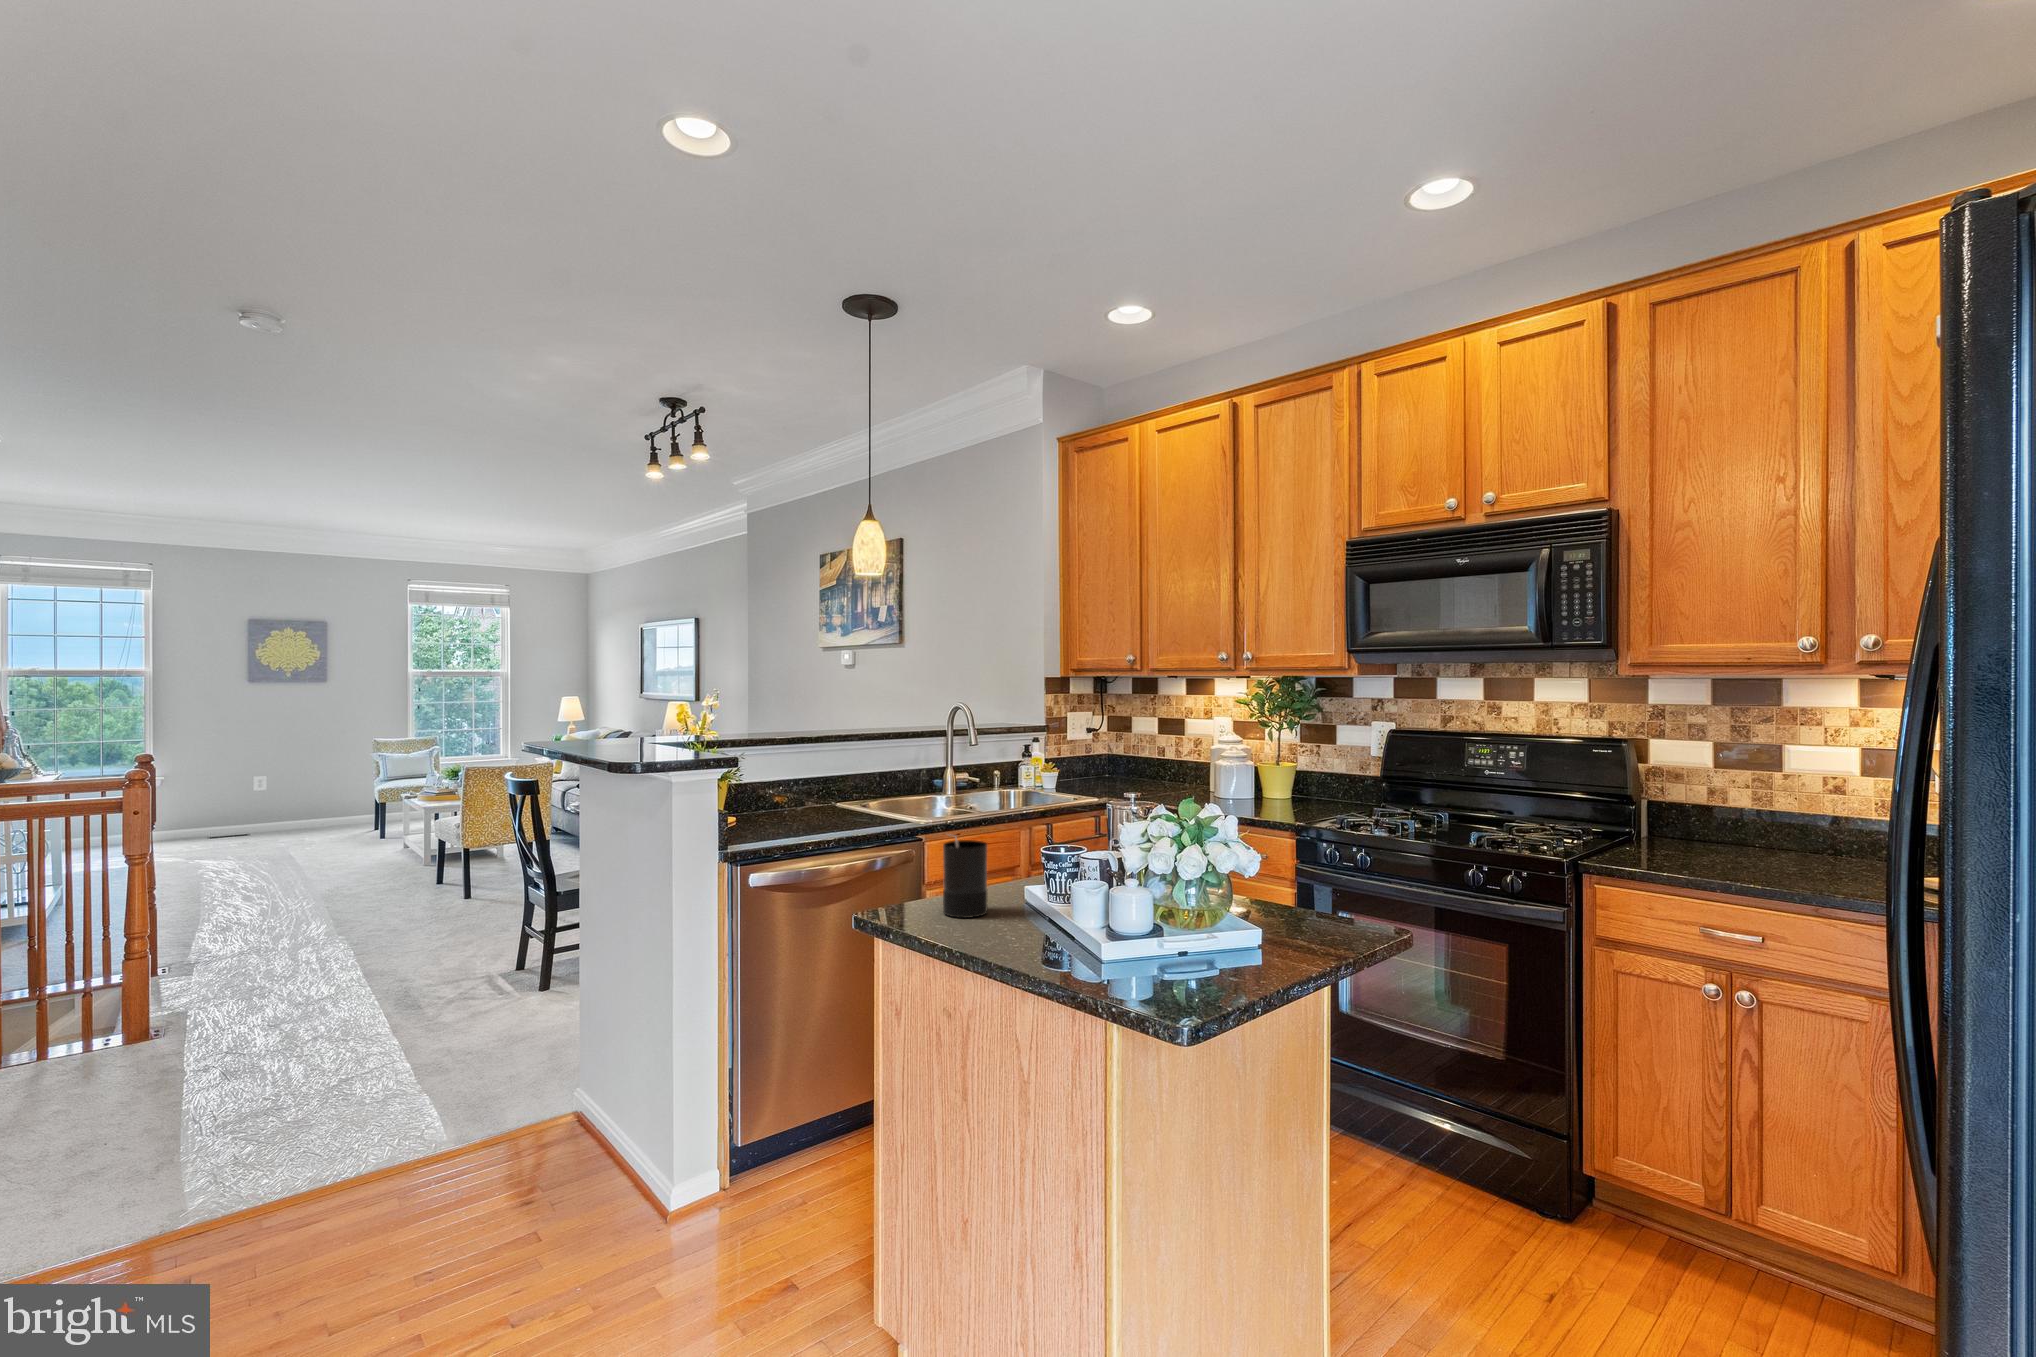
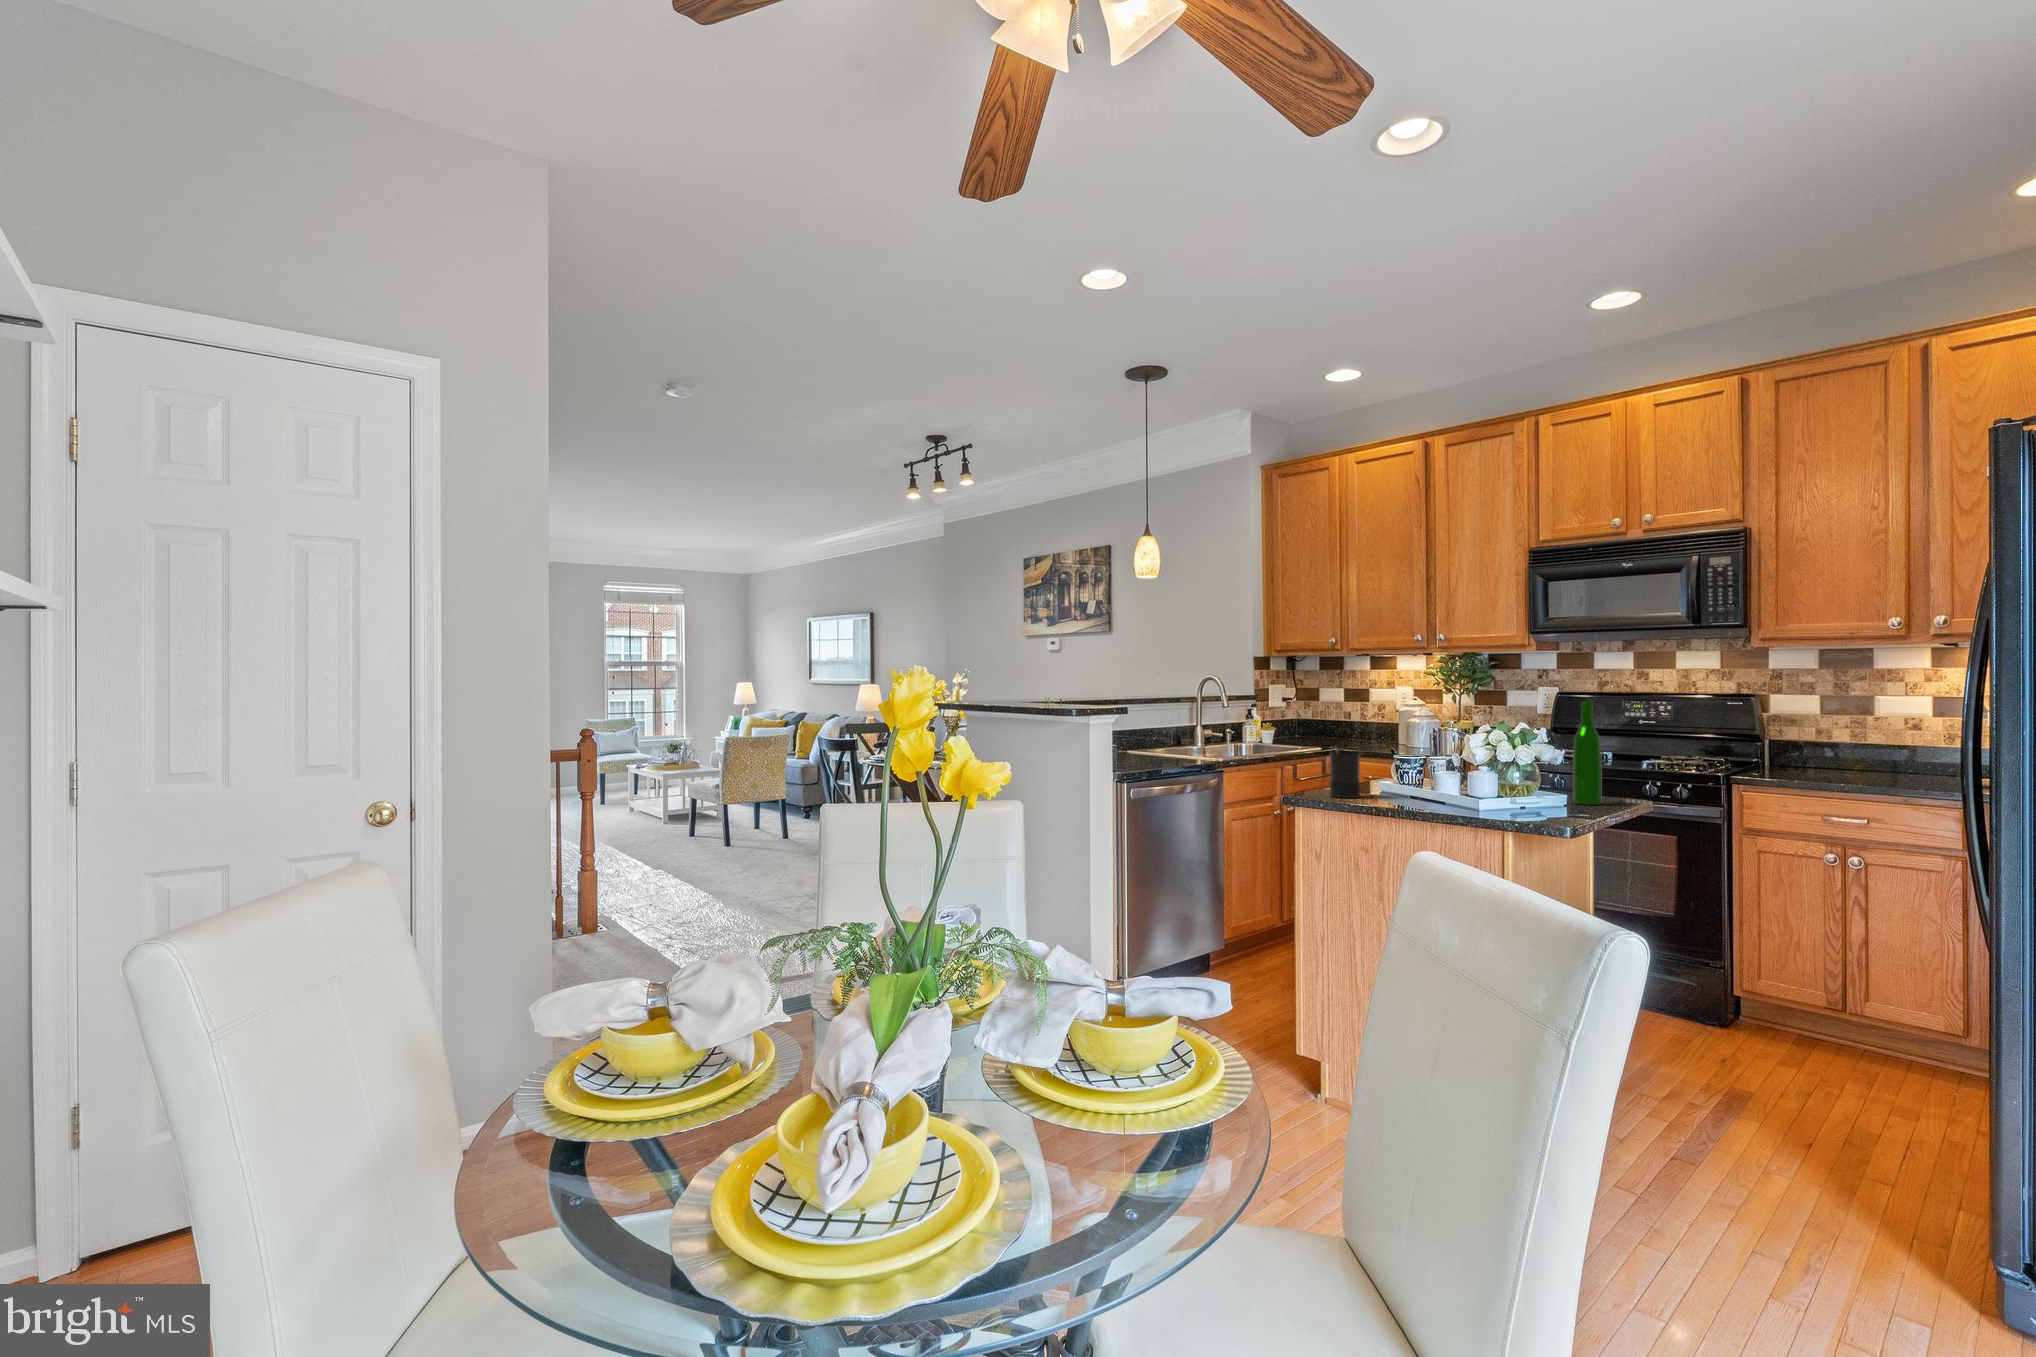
wine bottle: none [1300,770,1339,937] -> present [1573,702,1602,805]

